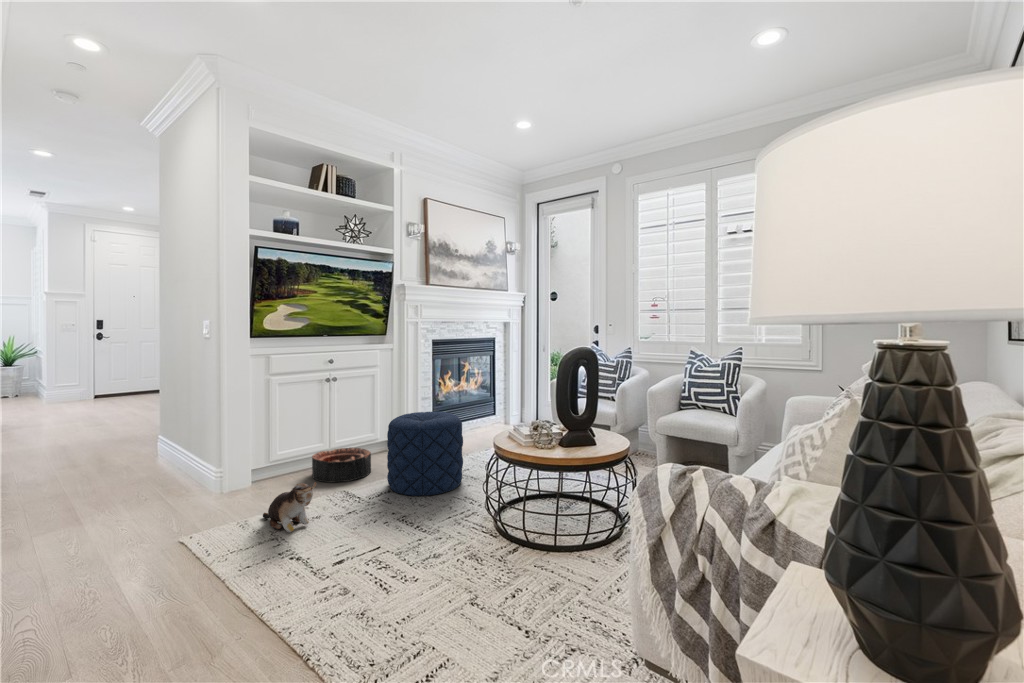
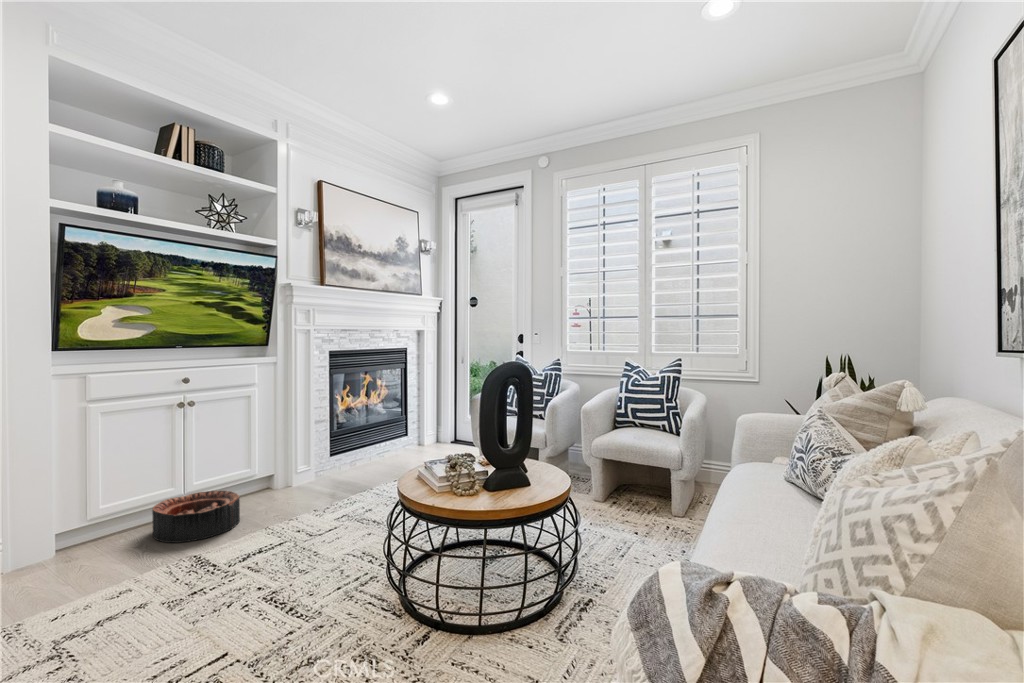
pouf: present [387,412,463,496] -> none [257,442,361,556]
plush toy: present [263,482,316,533] -> none [49,560,130,640]

